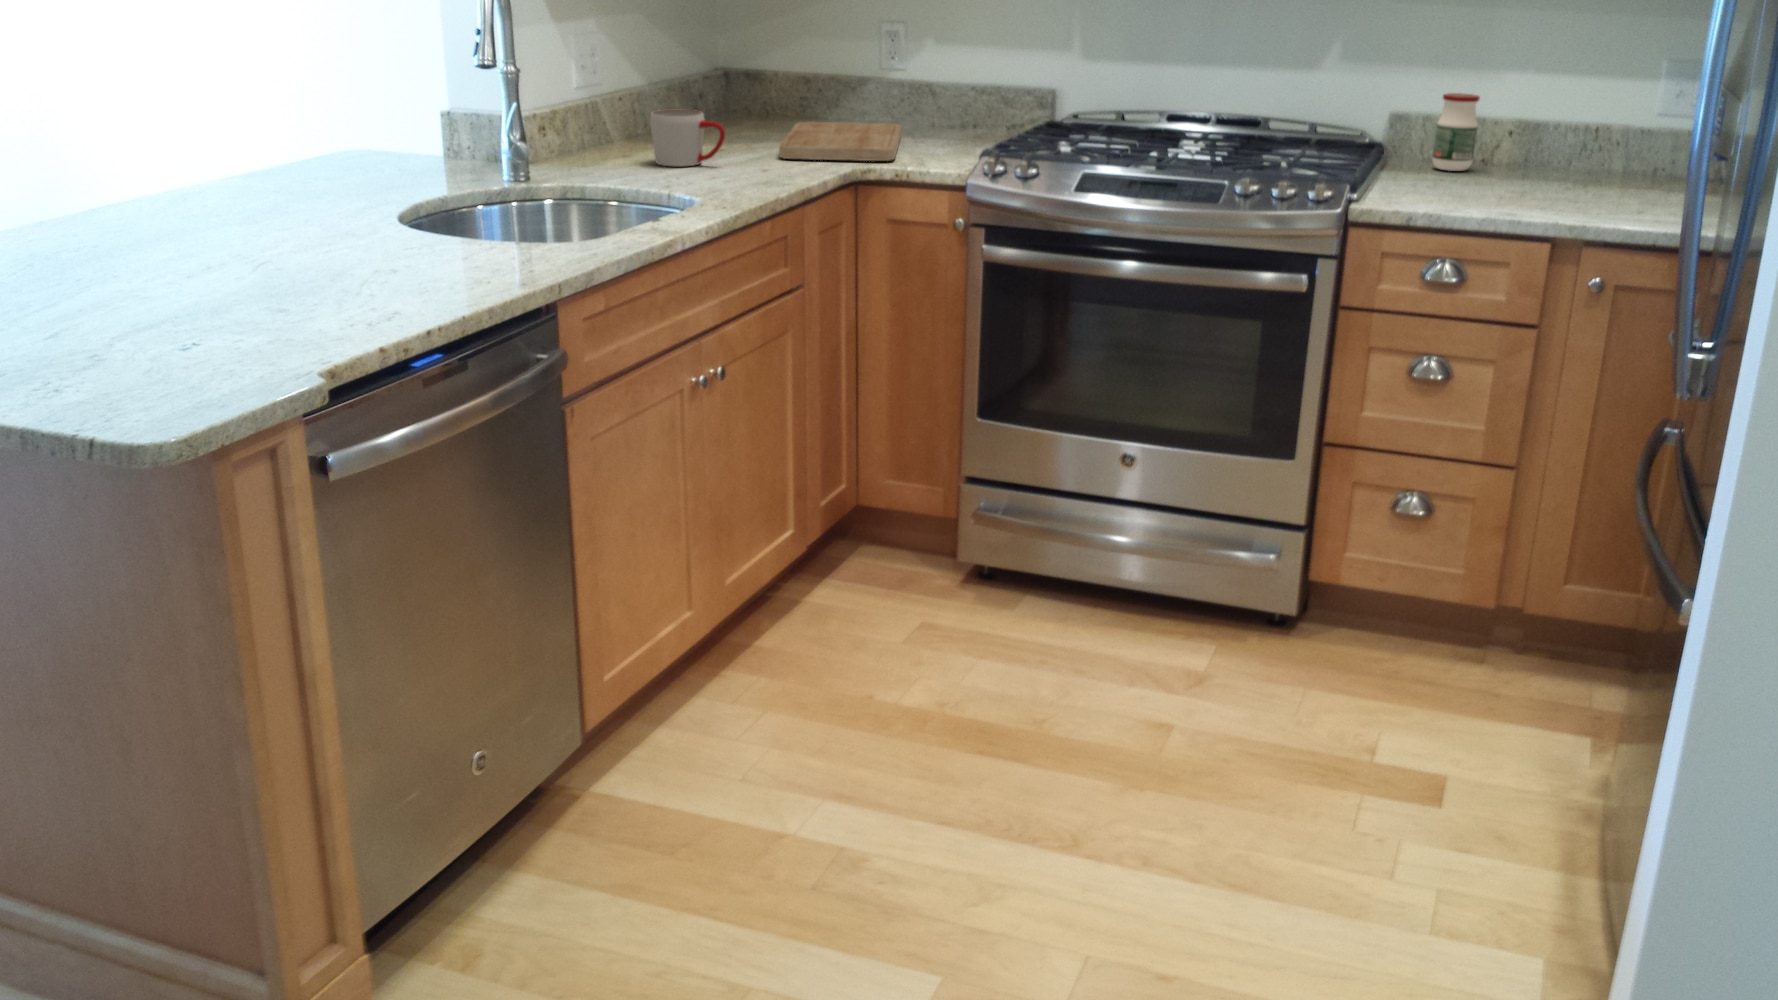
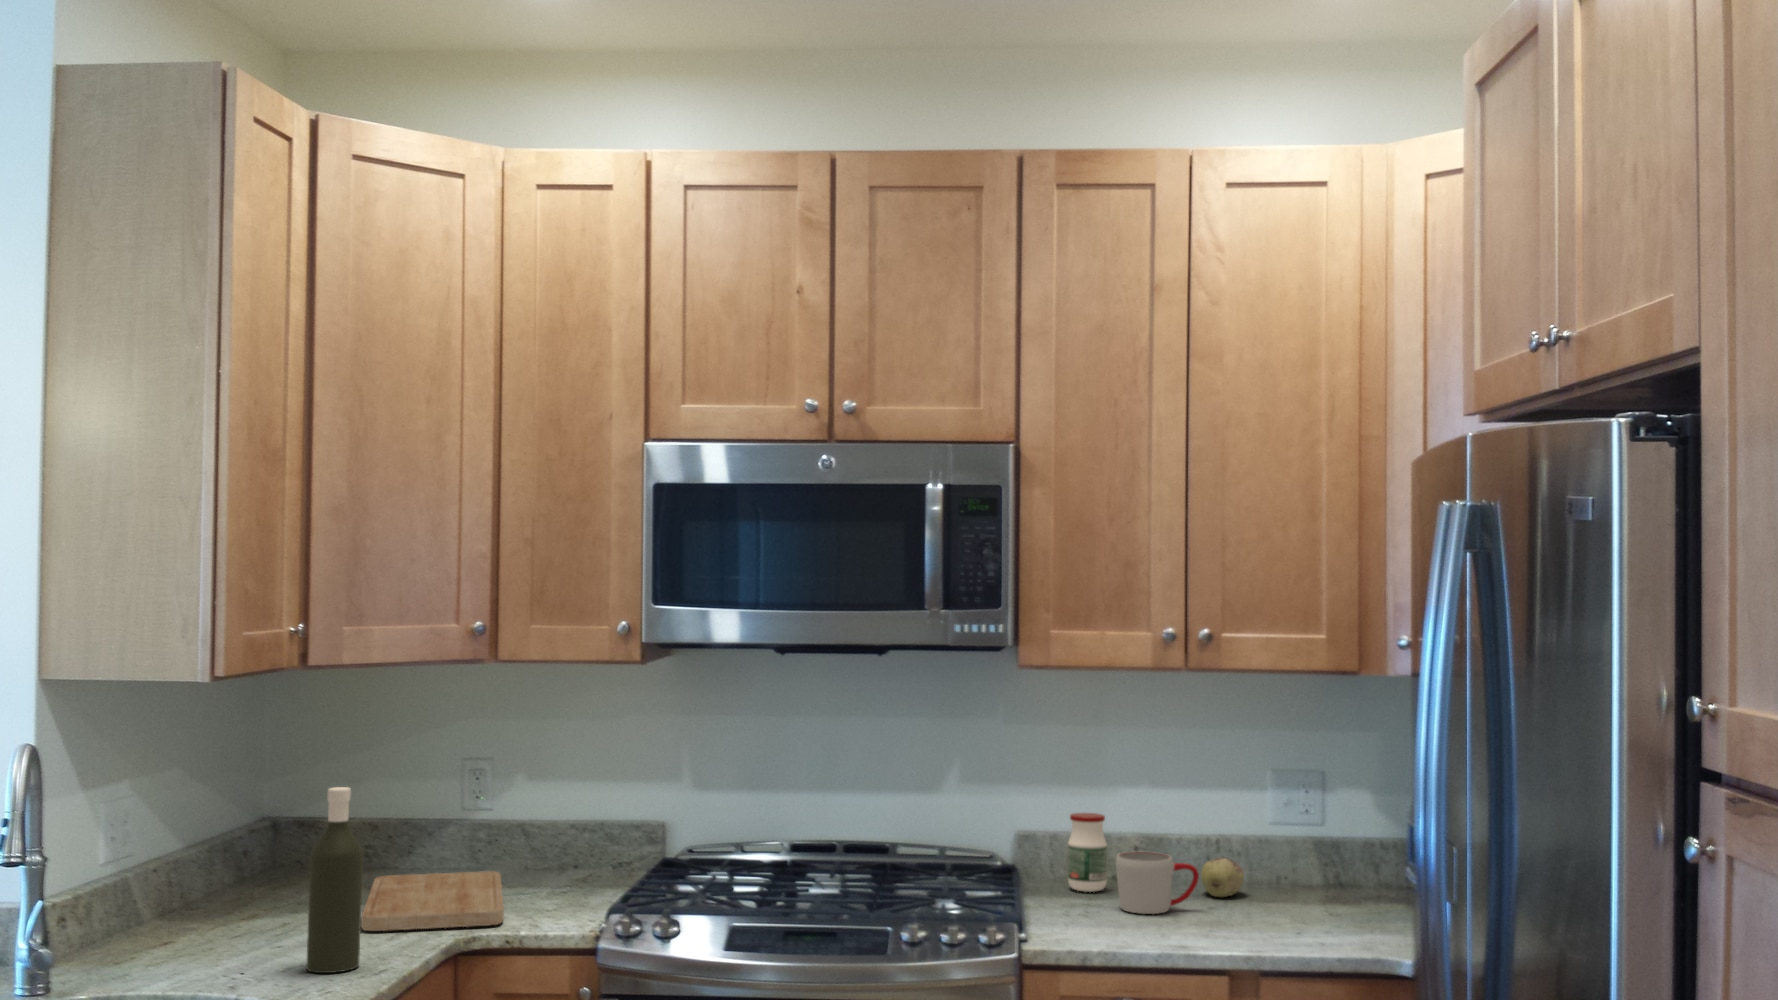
bottle: none [731,28,773,182] -> present [306,787,363,973]
mug: present [650,110,725,167] -> present [1116,852,1199,914]
fruit: none [1571,143,1619,183] -> present [1201,857,1244,897]

